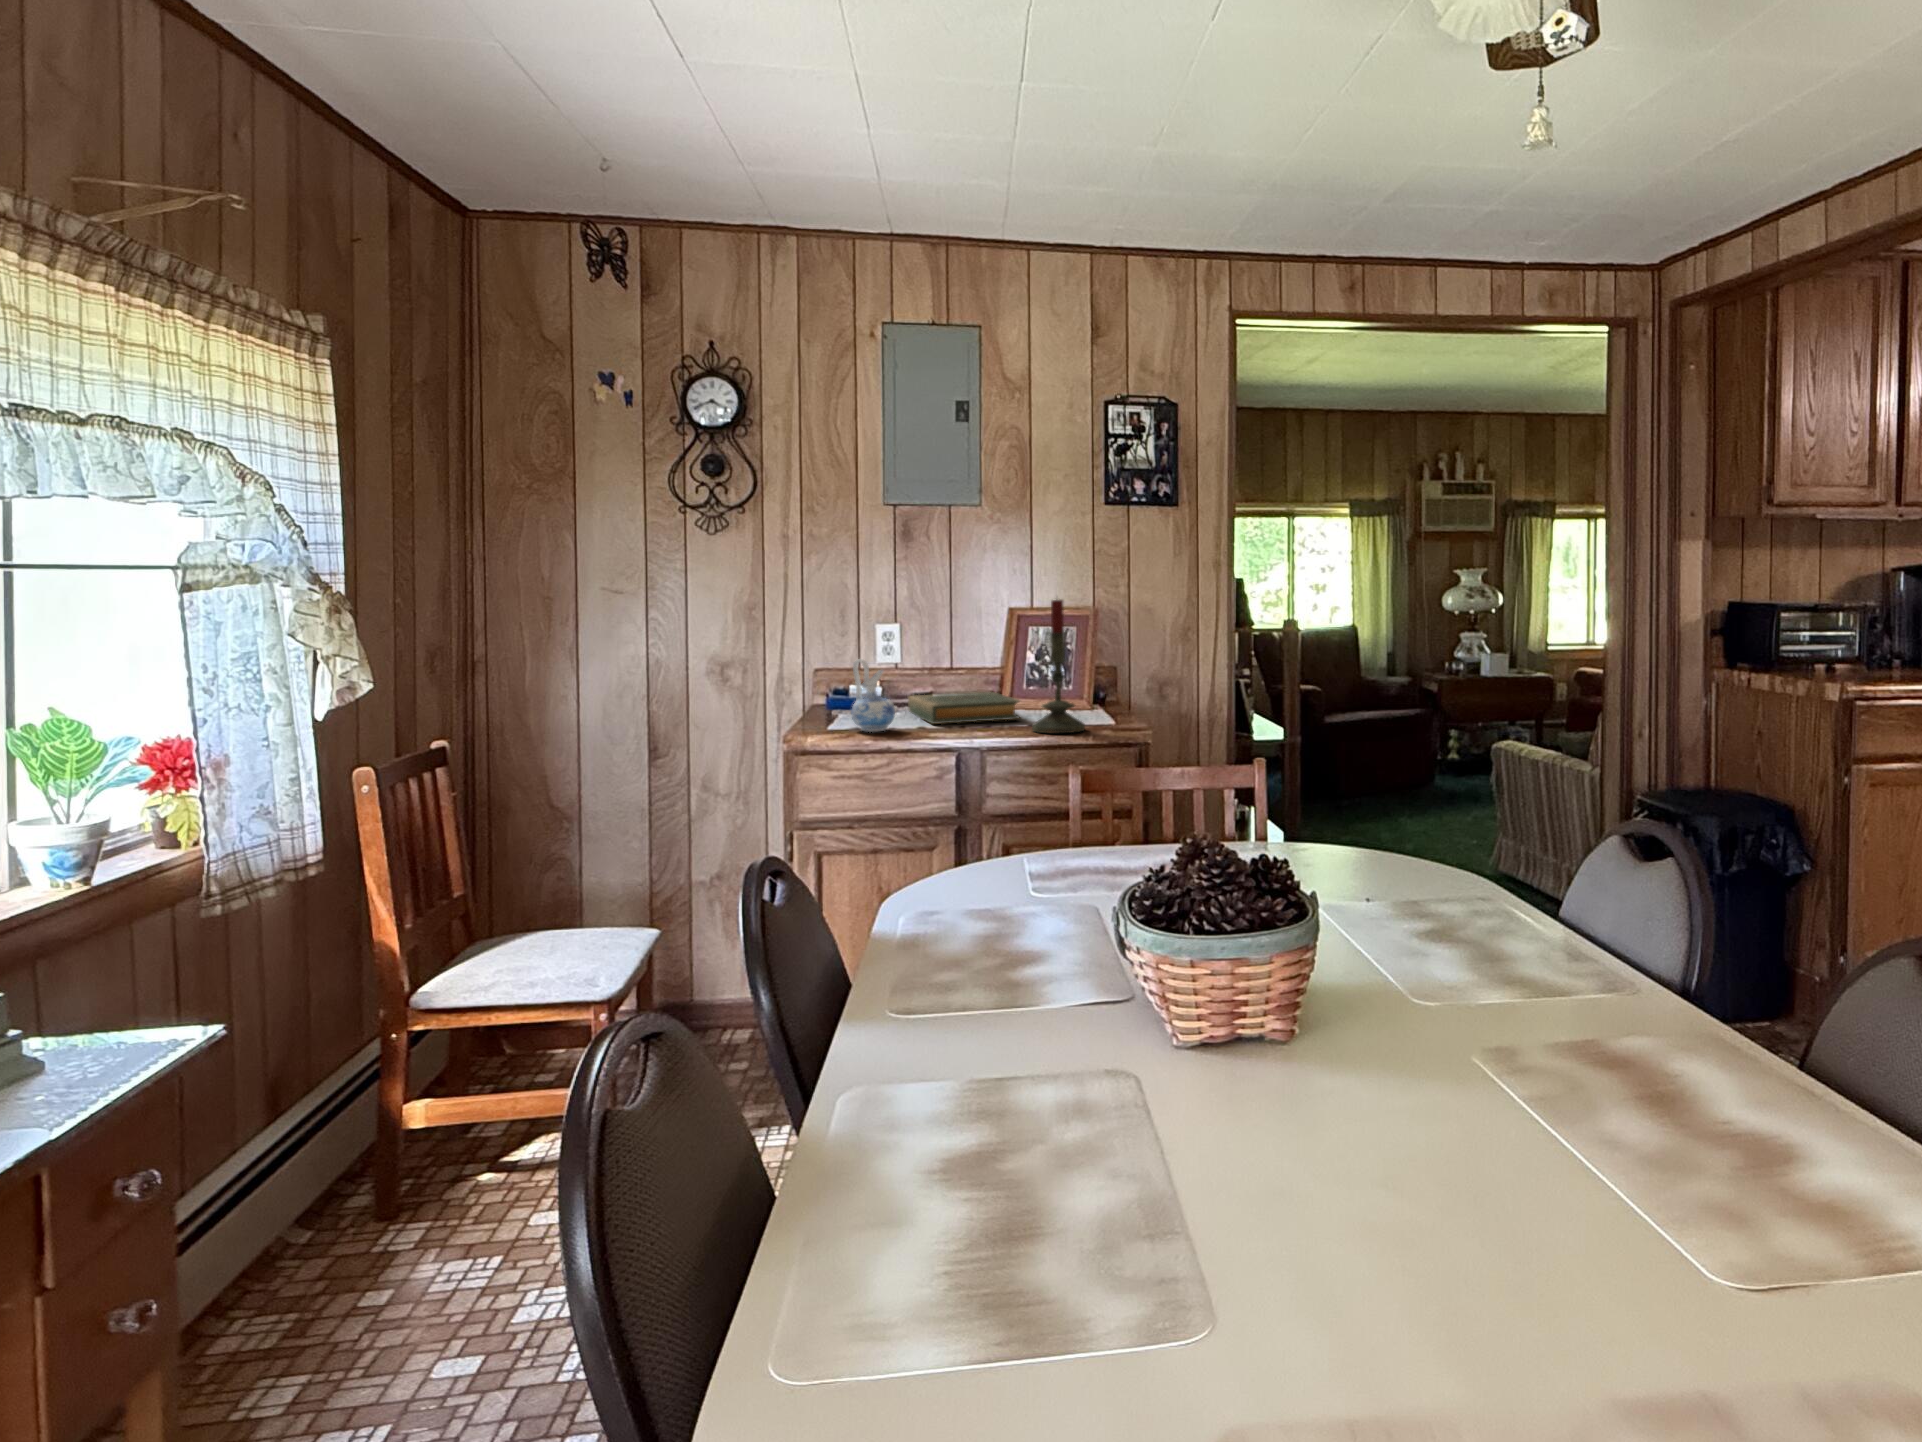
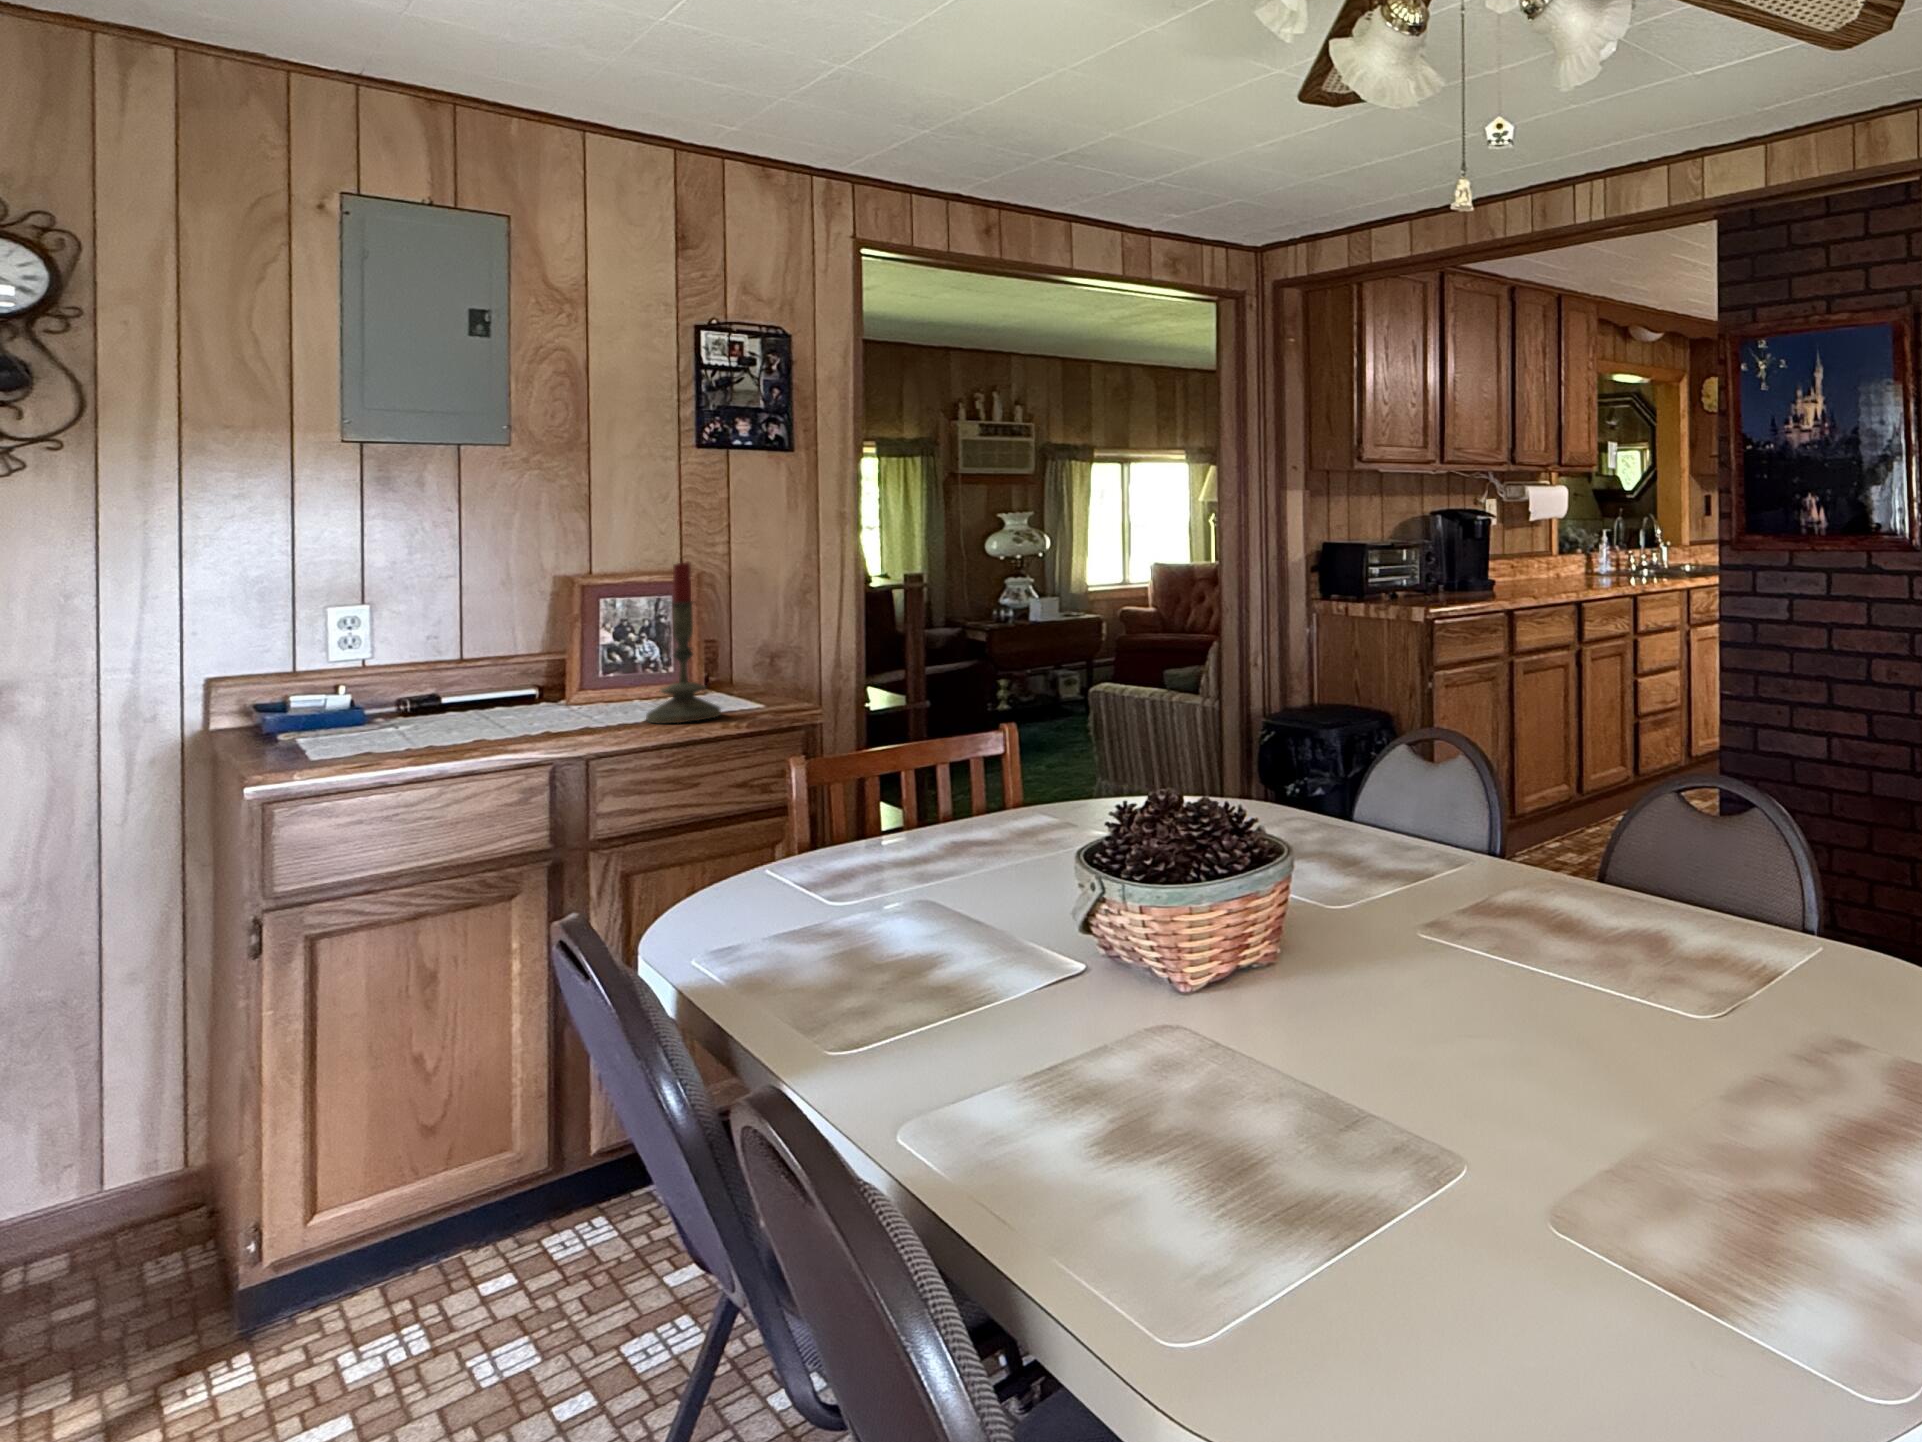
ceramic pitcher: present [851,659,895,732] -> none [362,652,437,748]
hardback book: present [908,692,1020,724] -> none [418,681,618,729]

